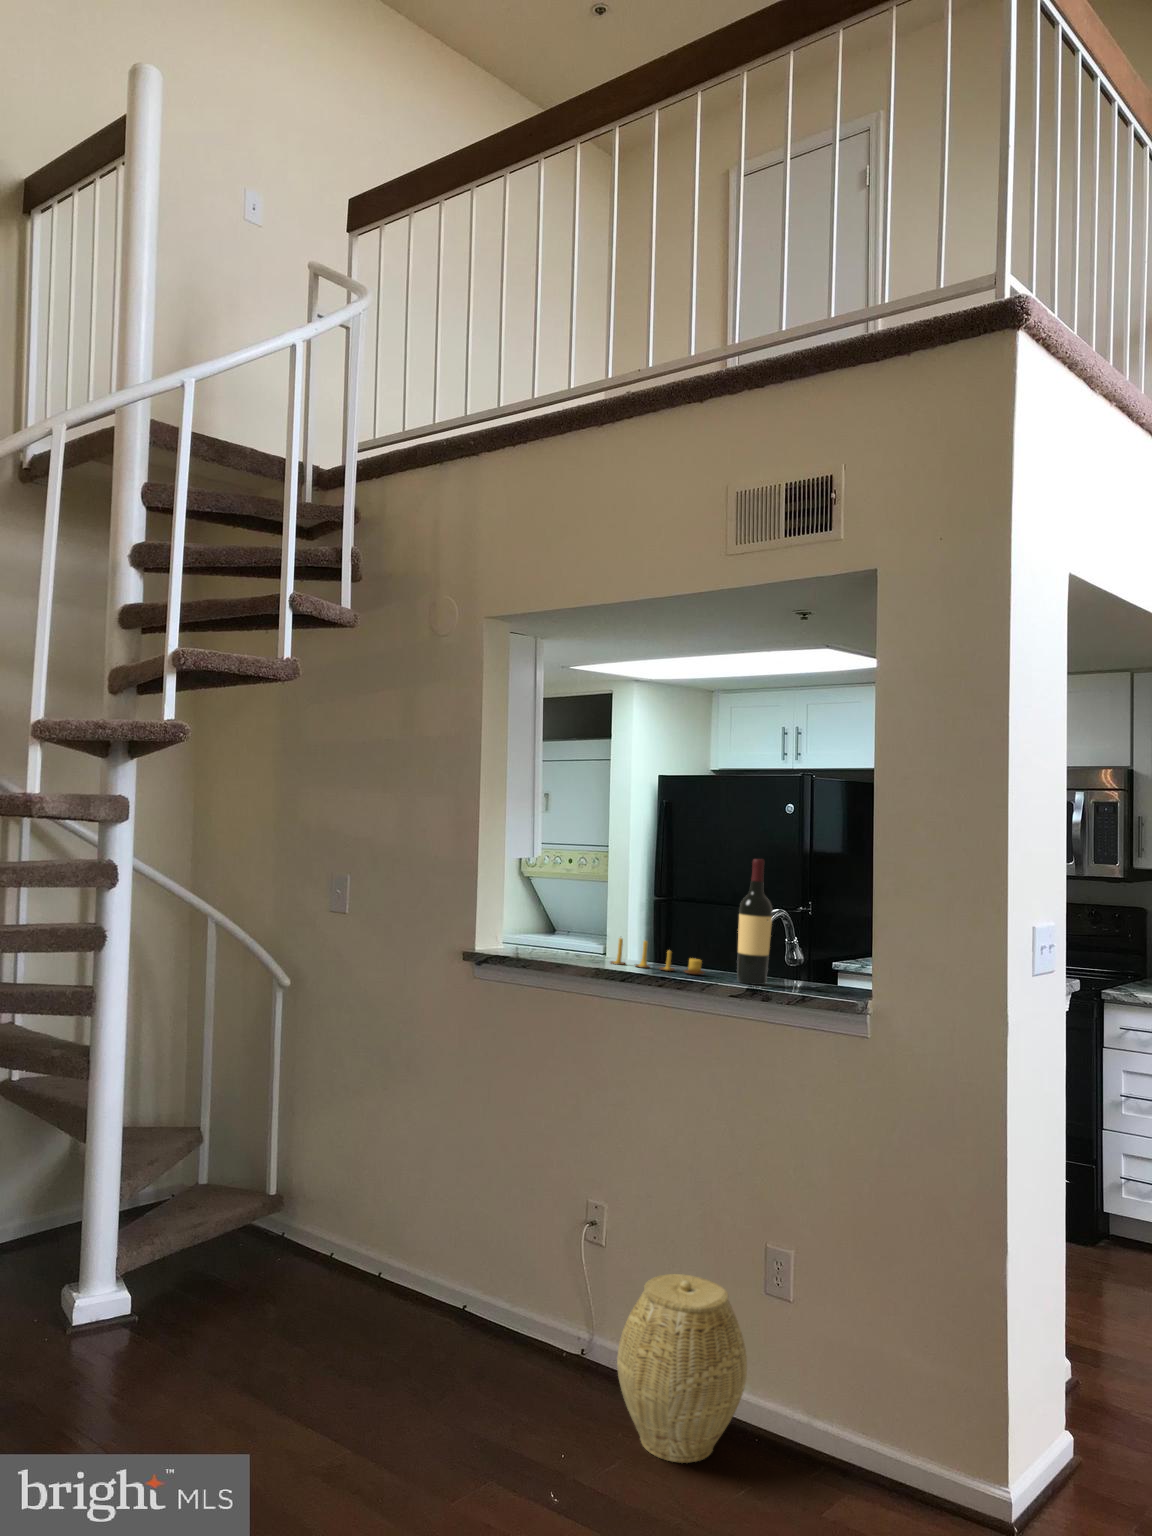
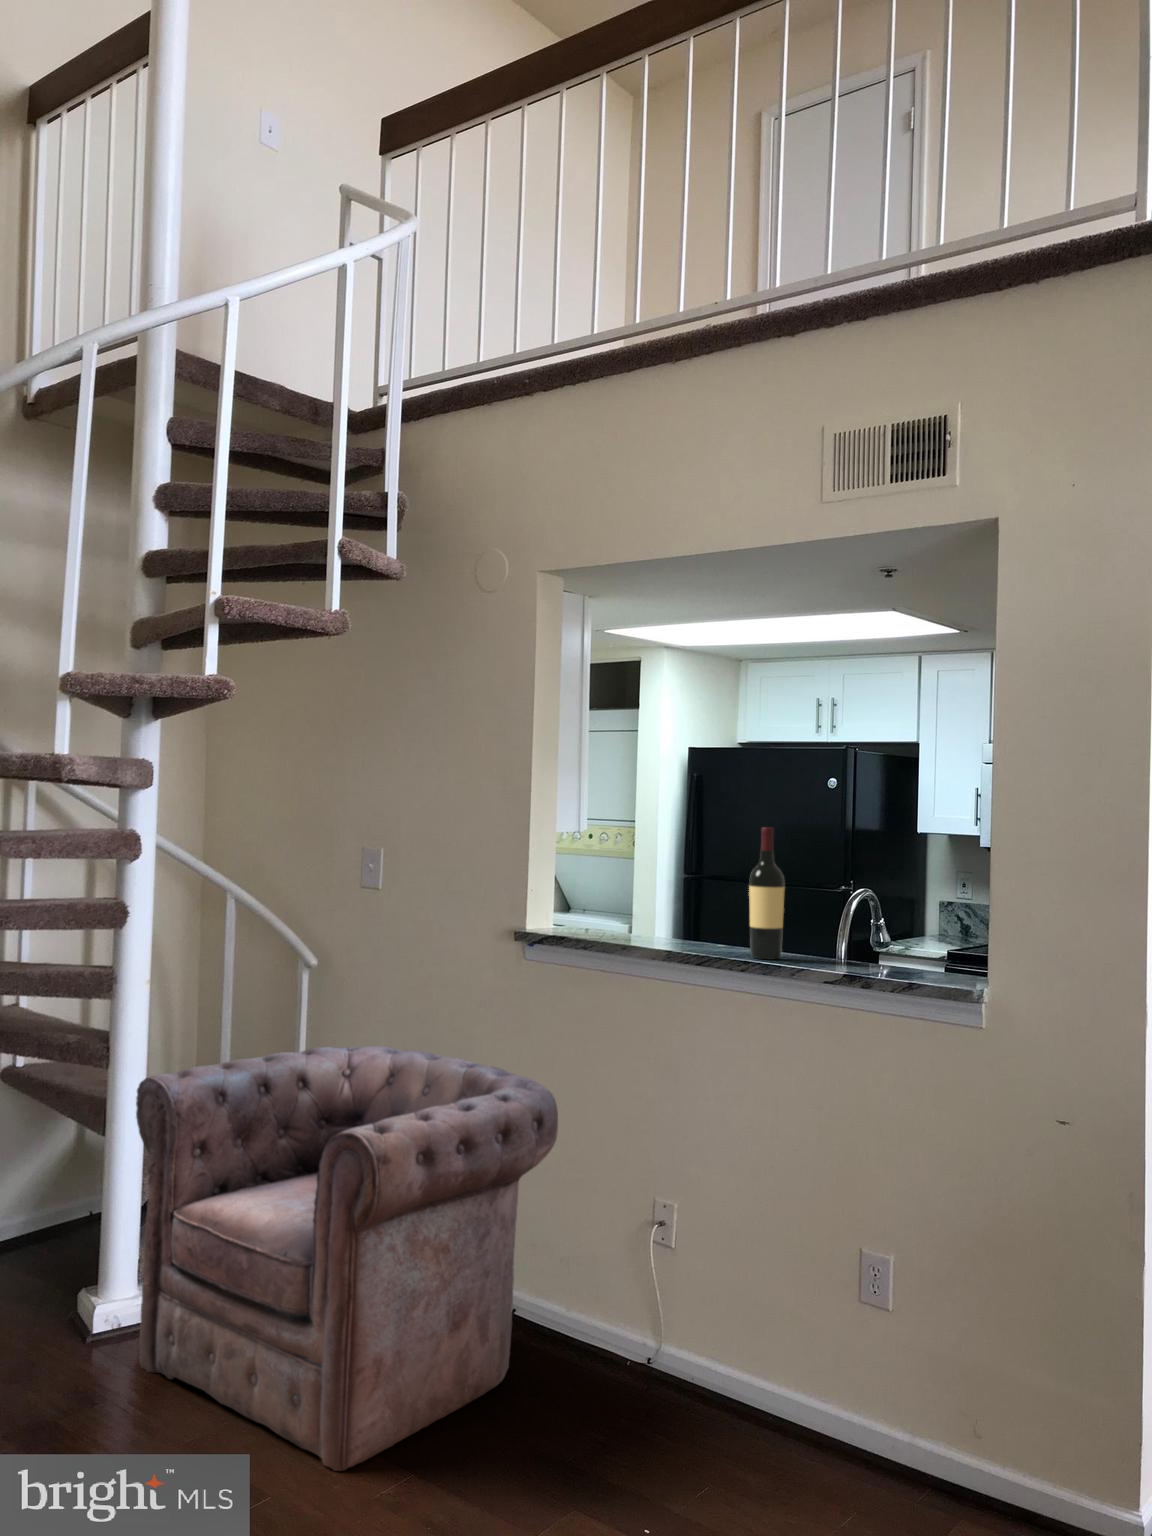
candle: present [610,938,704,974] -> none [620,914,719,951]
armchair: none [125,1052,546,1472] -> present [136,1046,558,1471]
woven basket: present [617,1274,747,1463] -> none [633,1265,769,1461]

